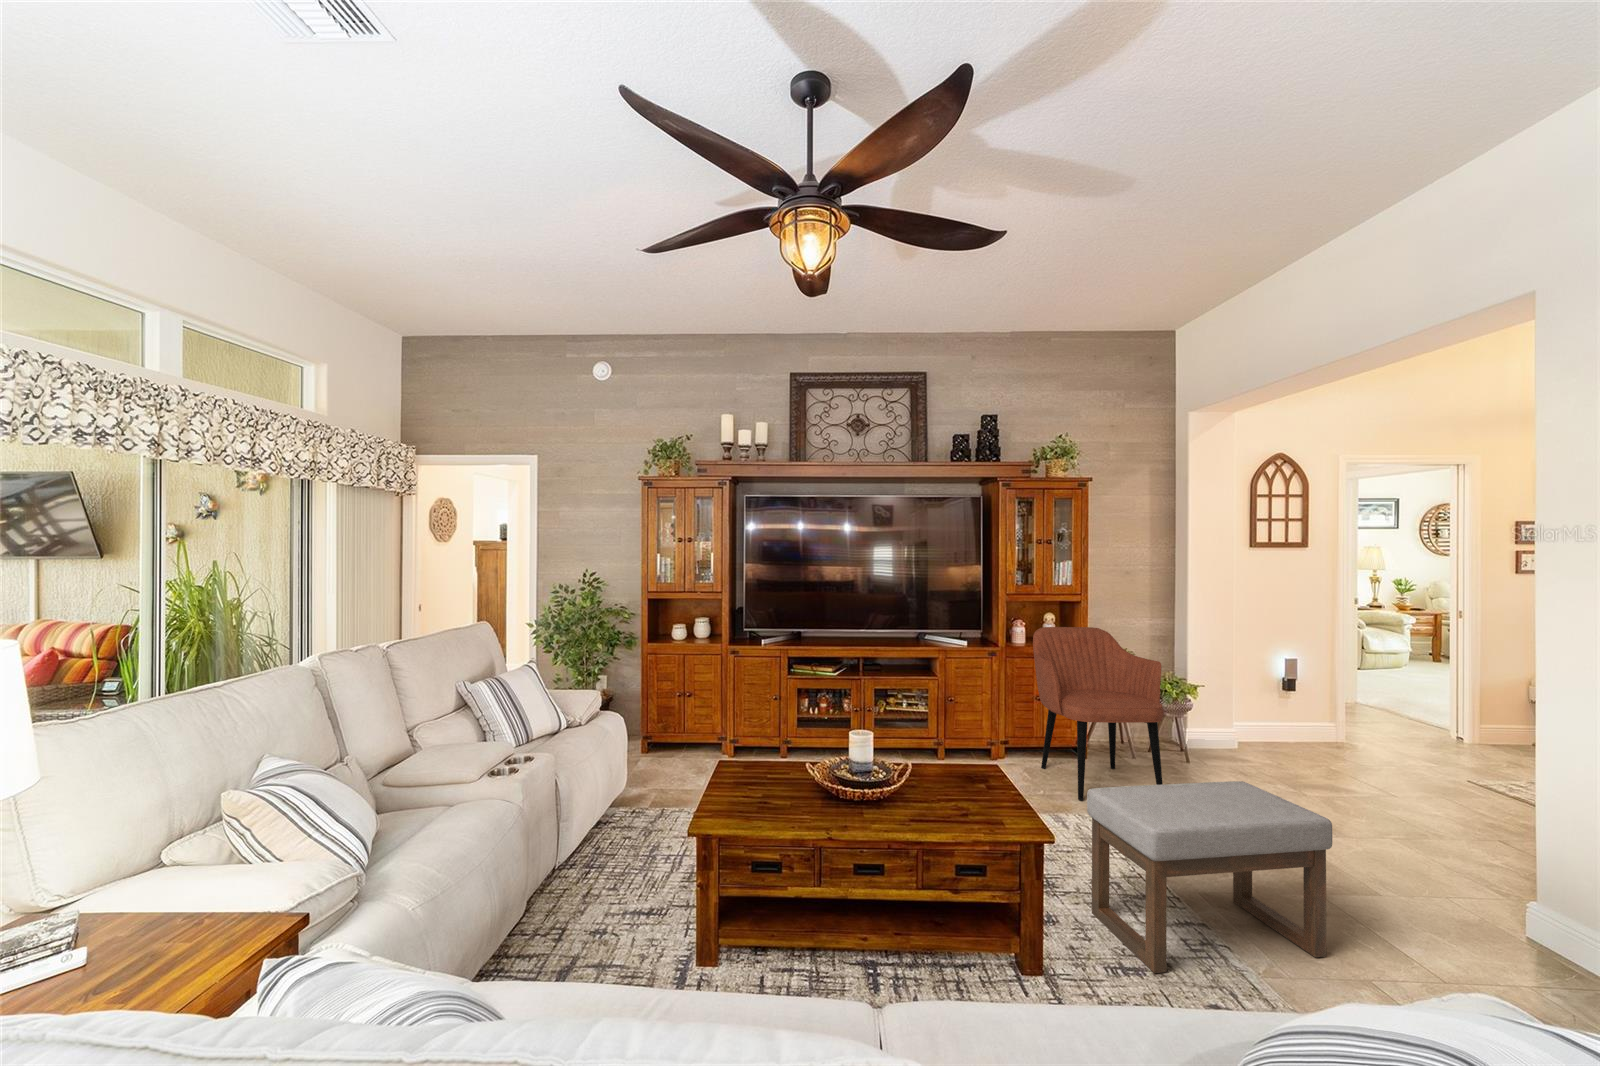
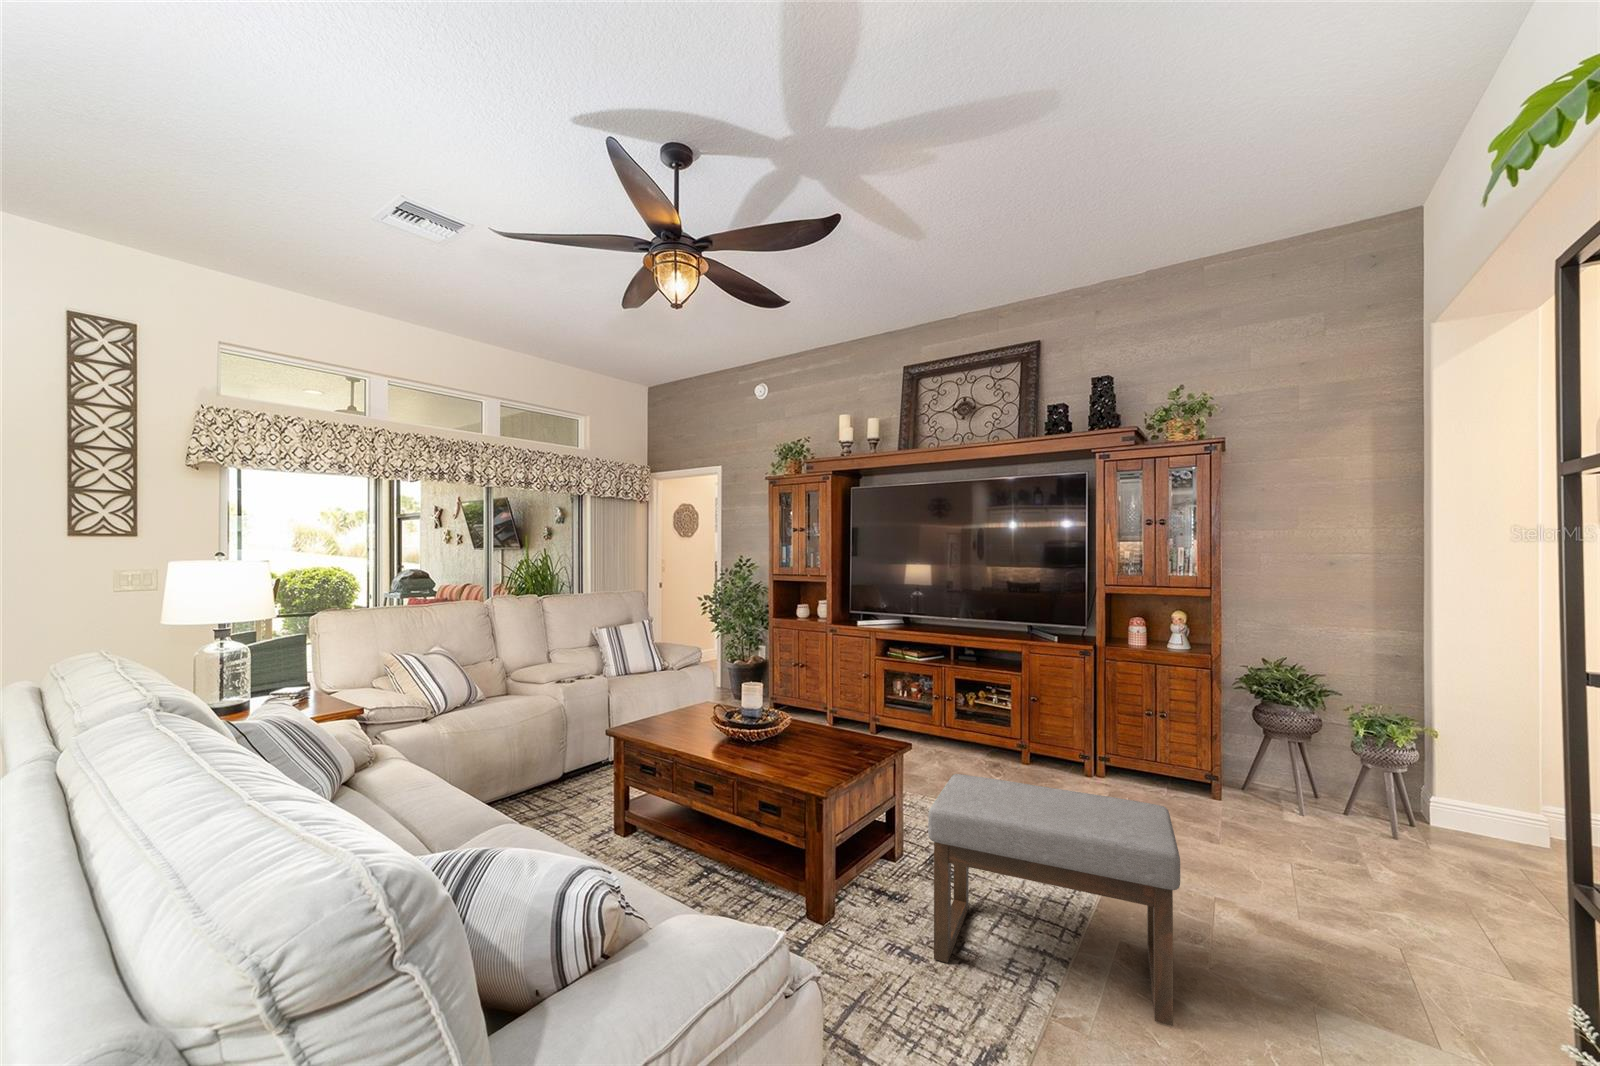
armchair: present [1033,627,1164,801] -> none [1104,626,1268,853]

